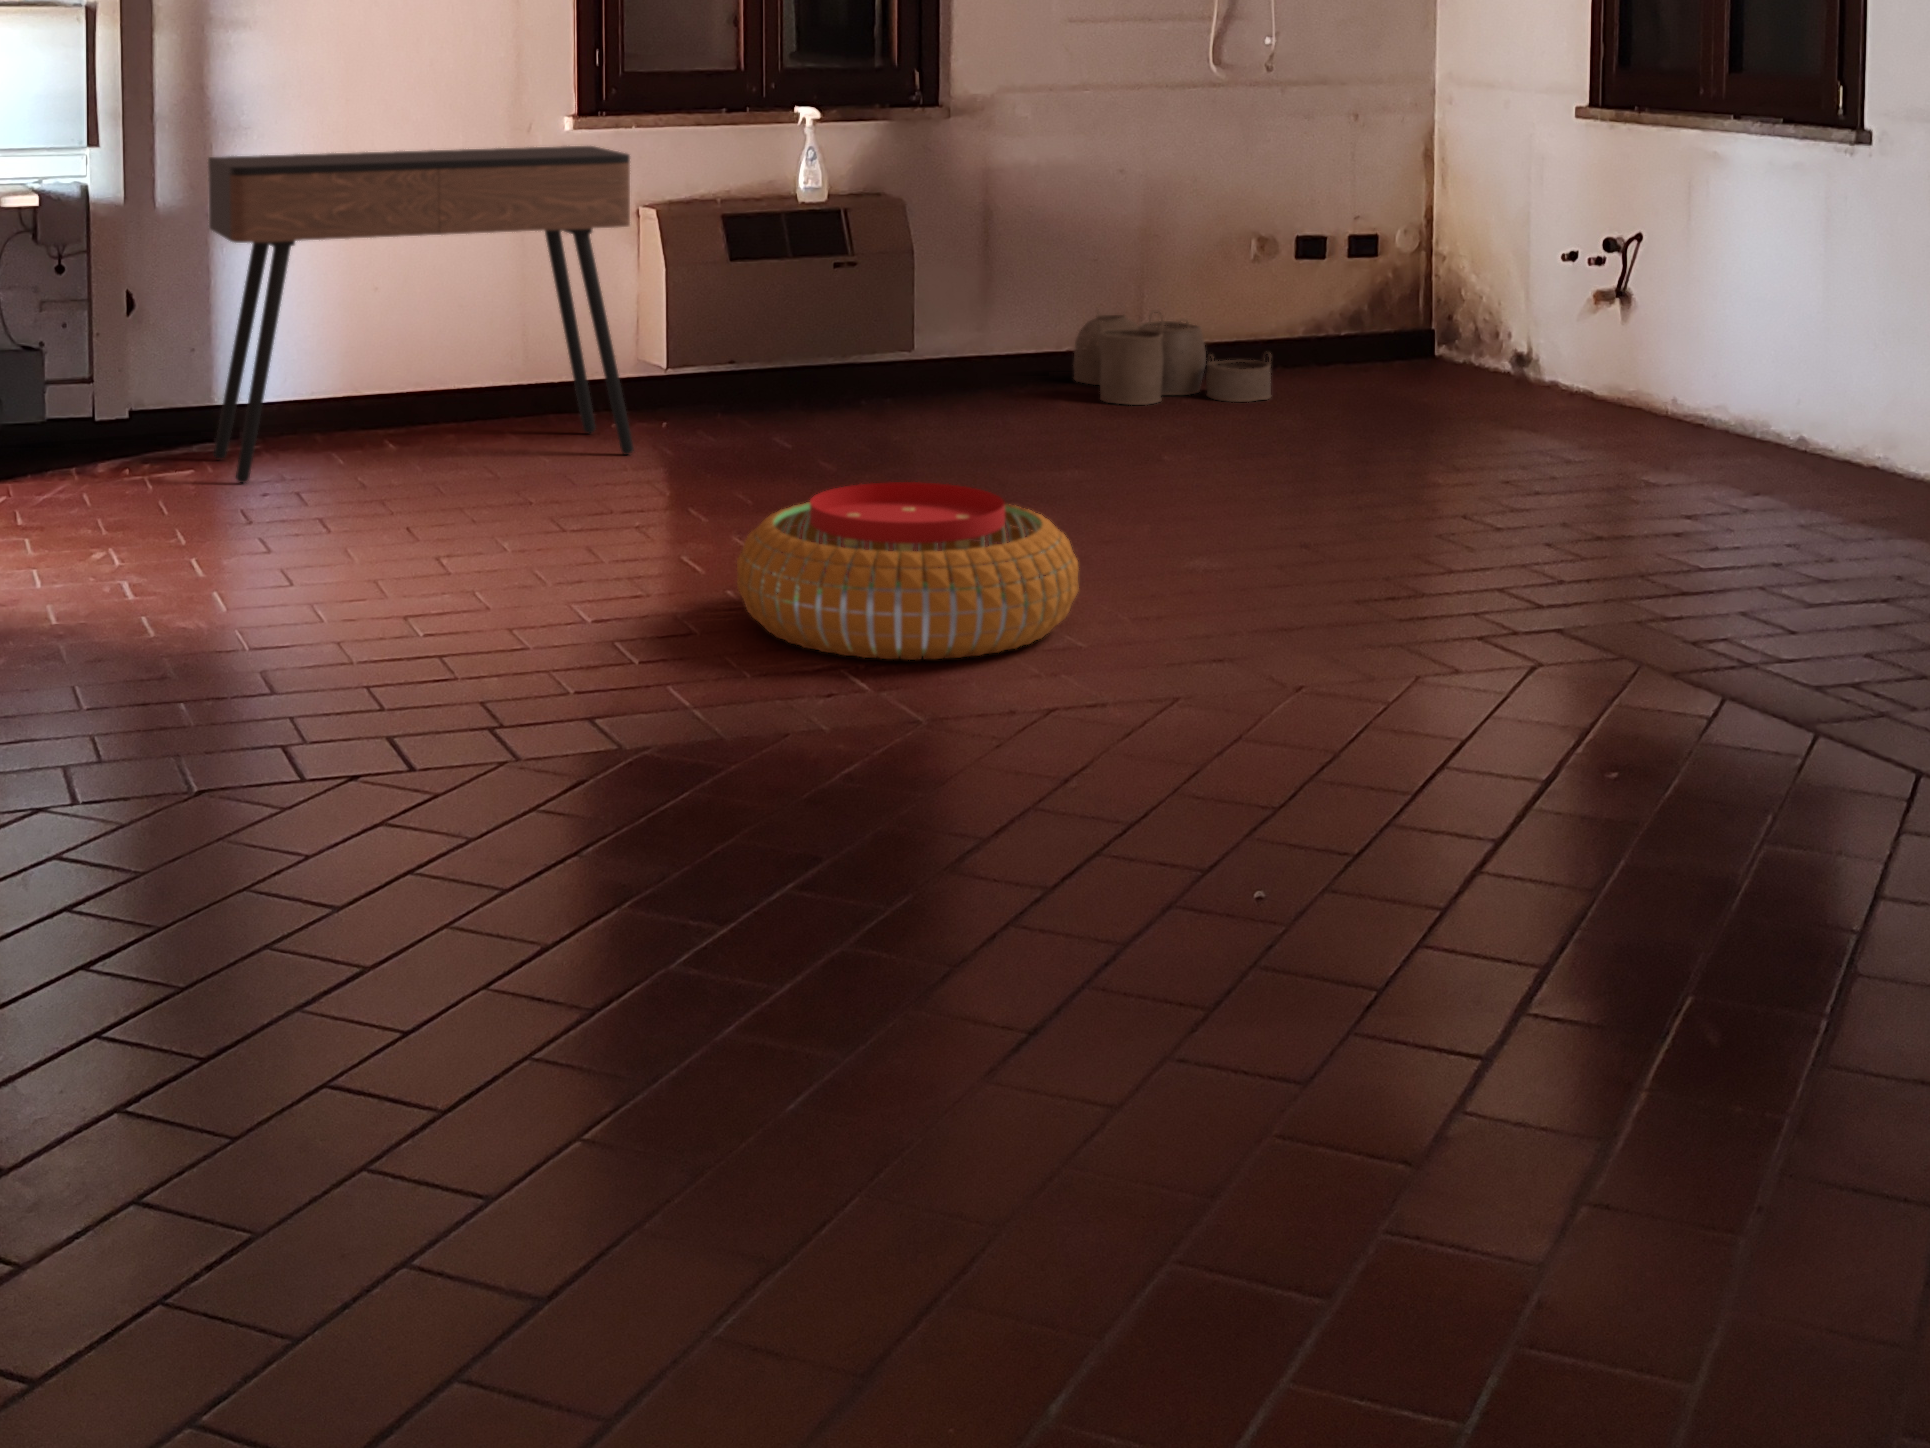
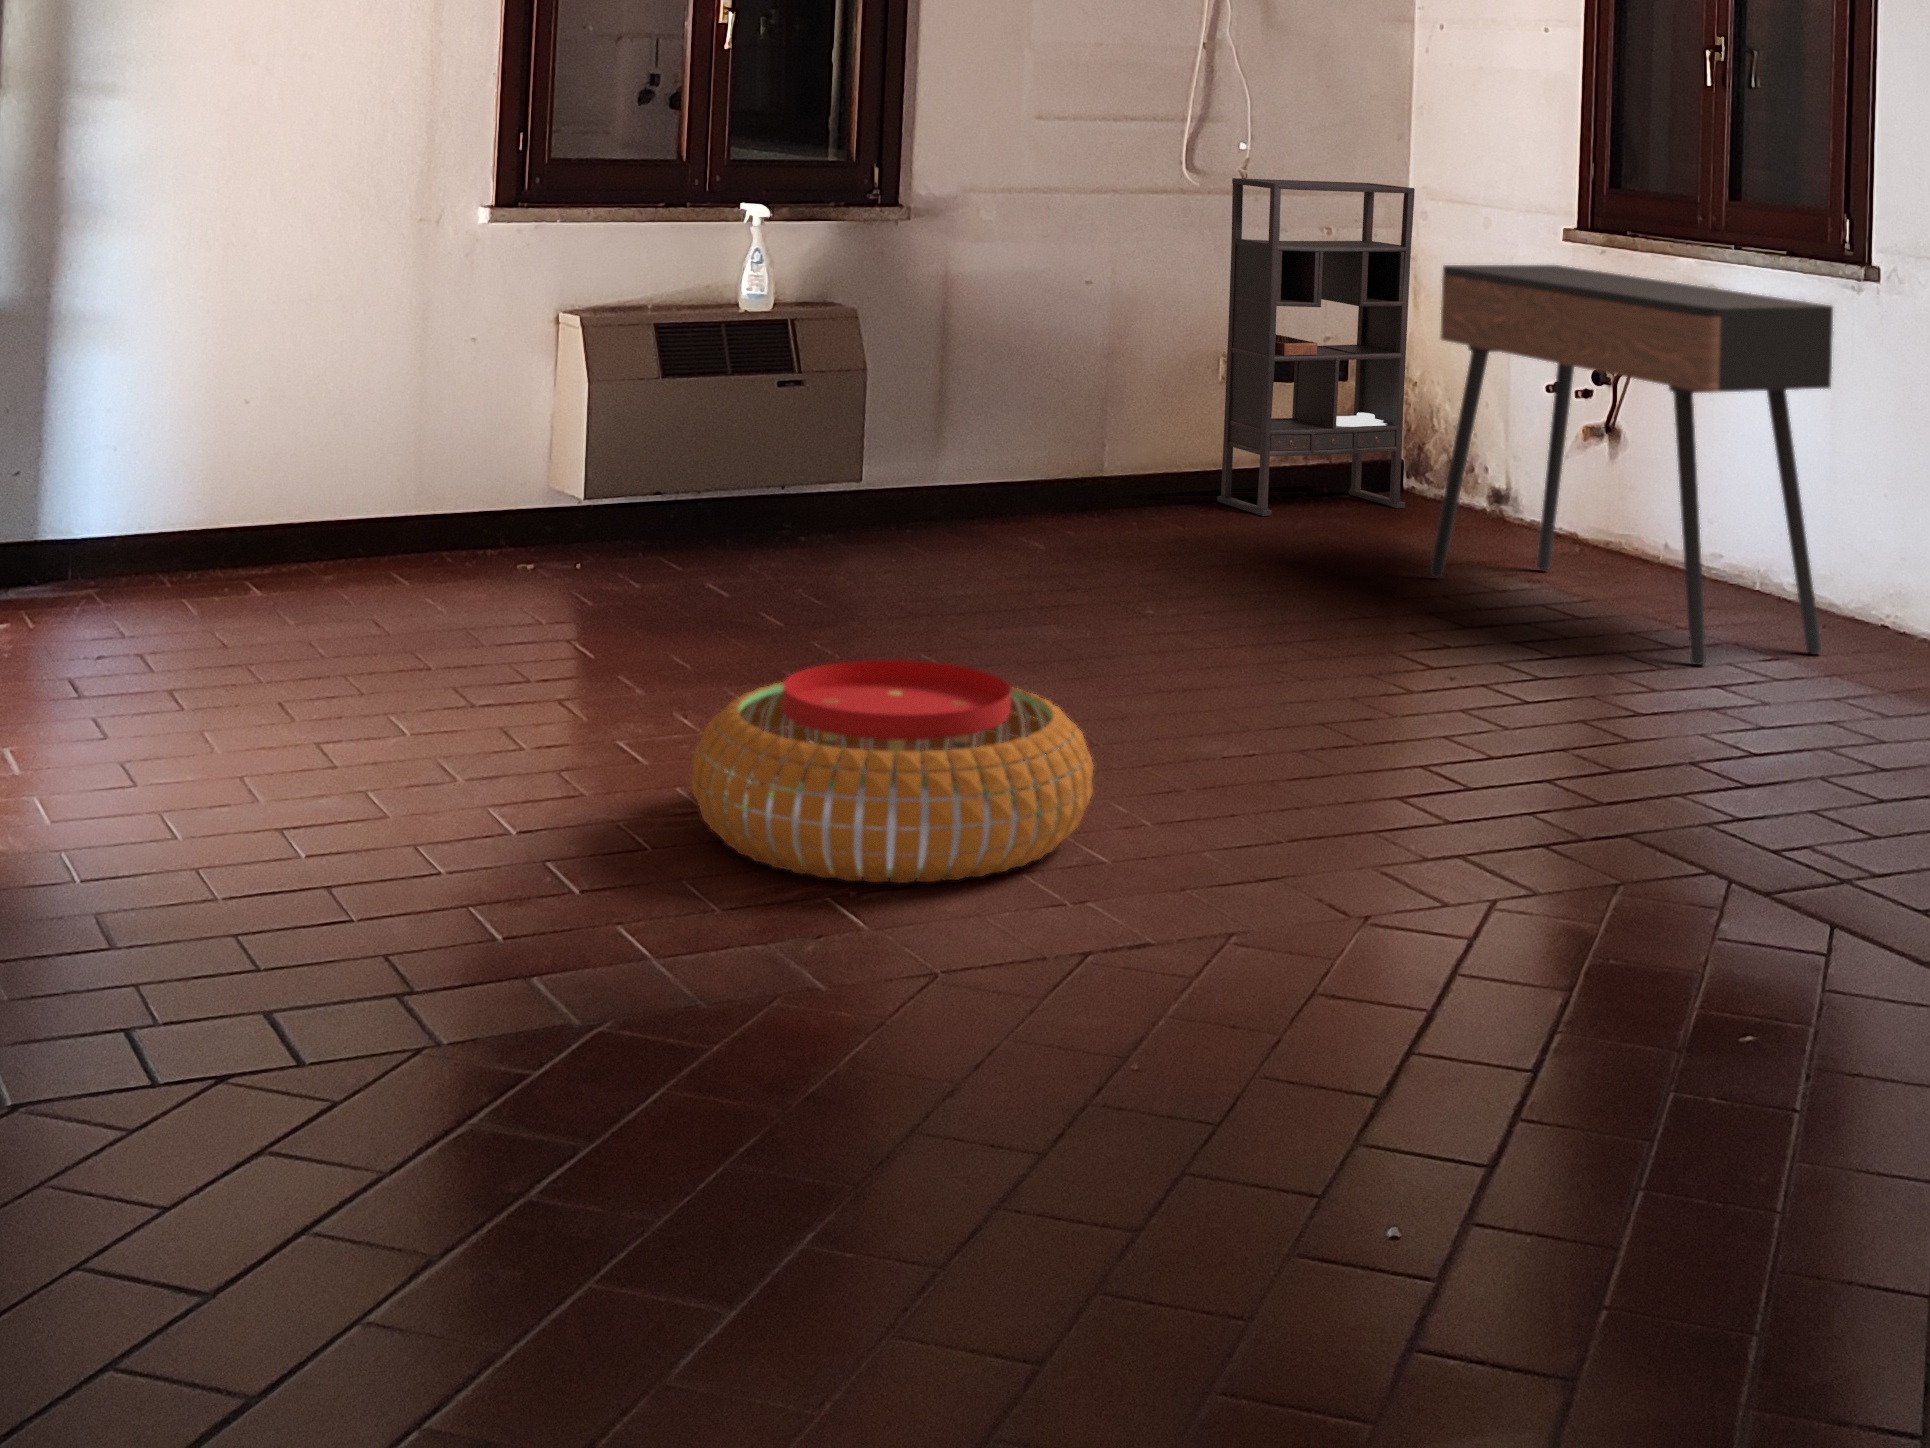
bookshelf: none [1250,68,1431,377] -> present [1217,178,1415,516]
console table: present [208,146,634,483] -> present [1430,265,1833,665]
woven basket: present [1074,309,1271,405] -> none [1030,437,1249,549]

